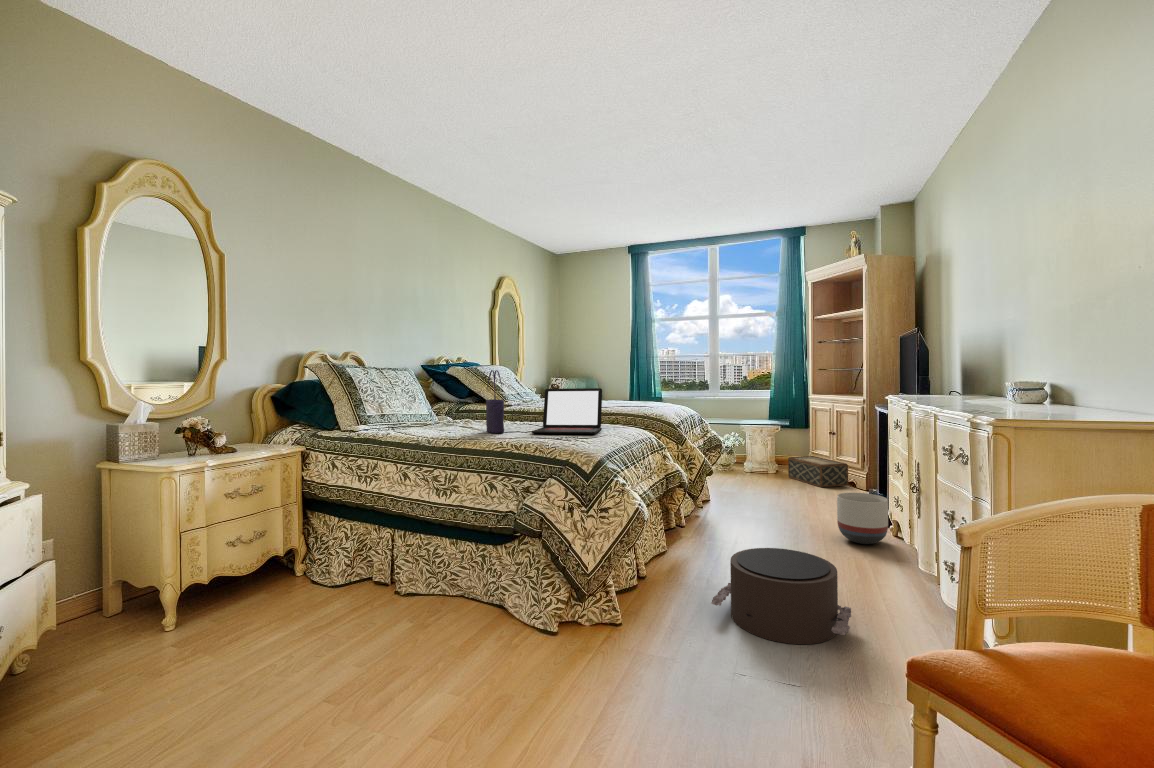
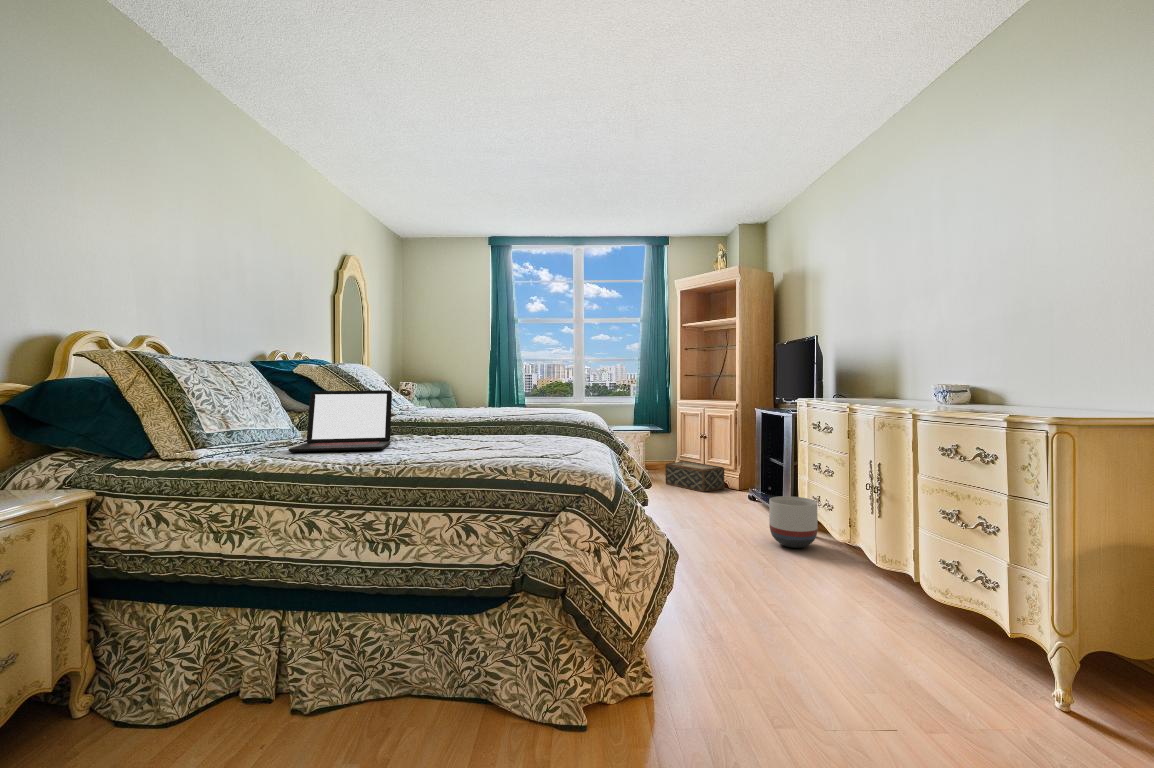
tote bag: present [486,370,504,433] -> none [405,365,437,451]
laptop: present [532,388,602,434] -> present [288,390,392,452]
pouf: present [711,548,851,644] -> none [743,567,911,680]

